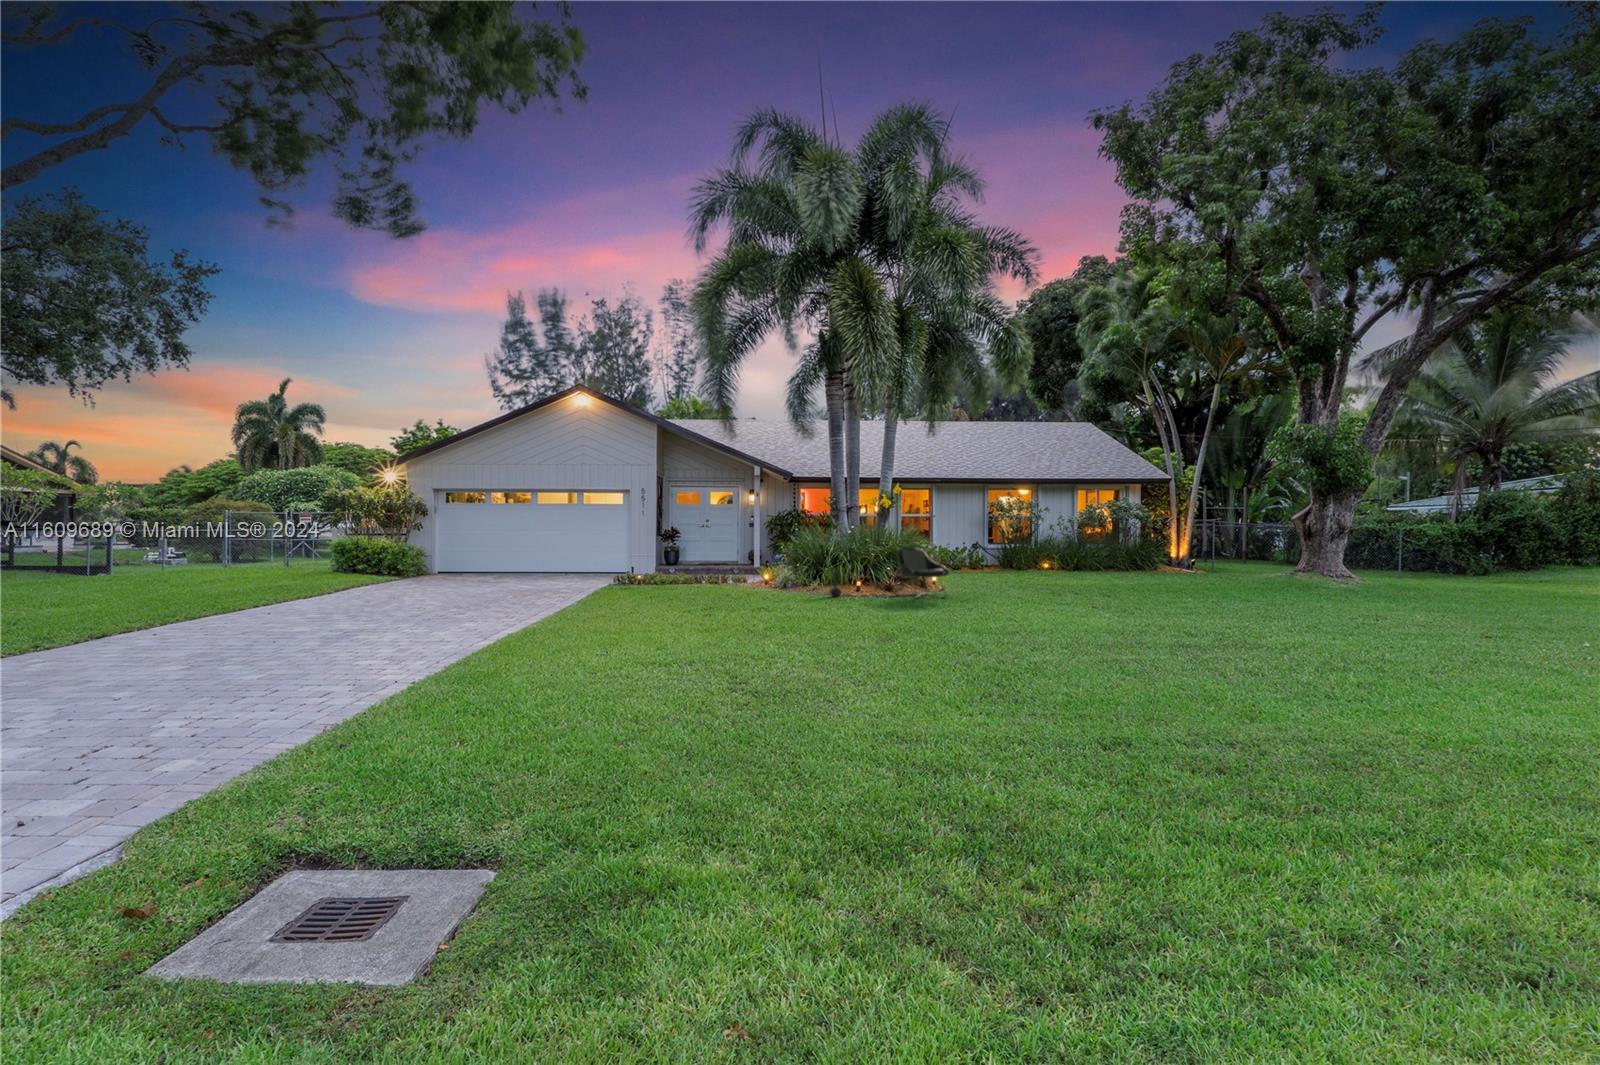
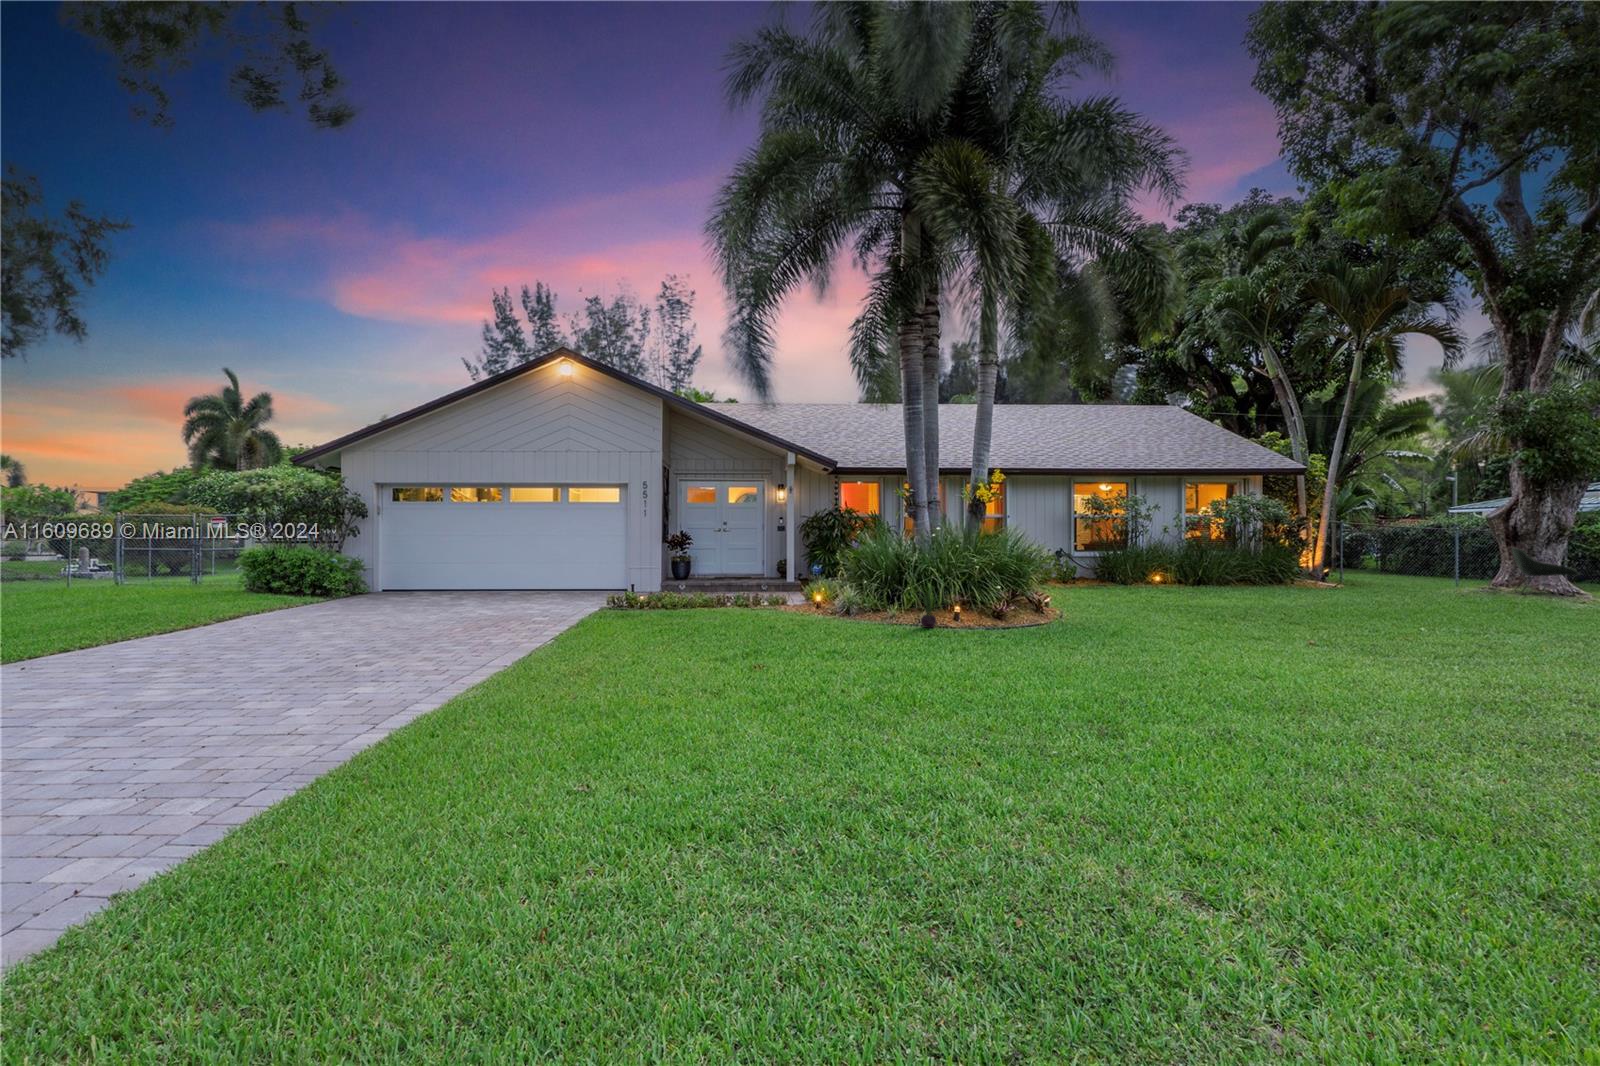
lounge chair: present [898,548,949,599] -> present [1512,548,1579,596]

